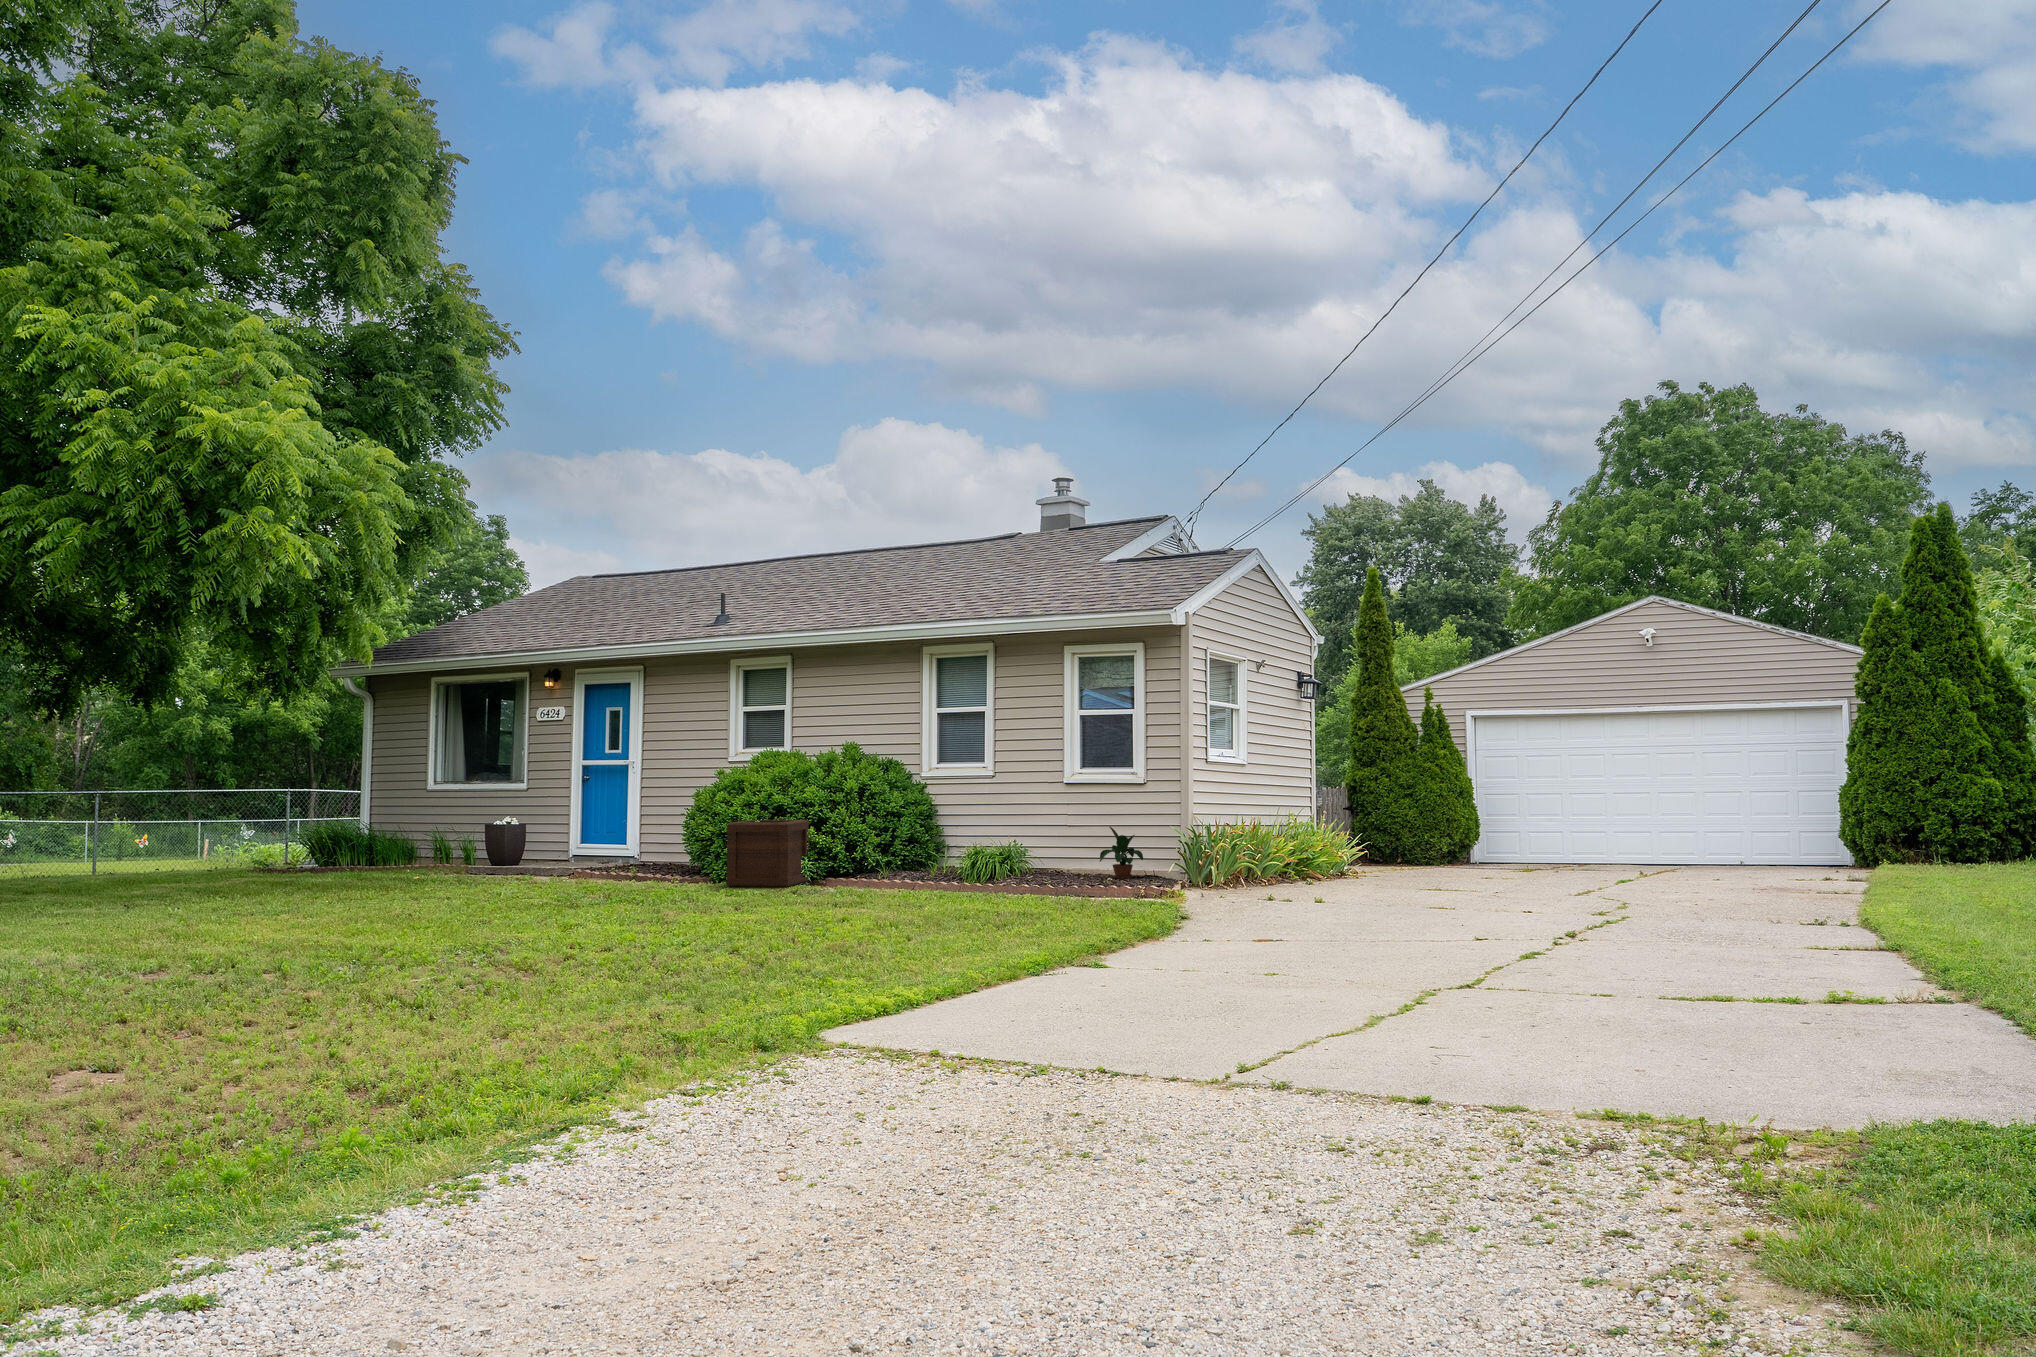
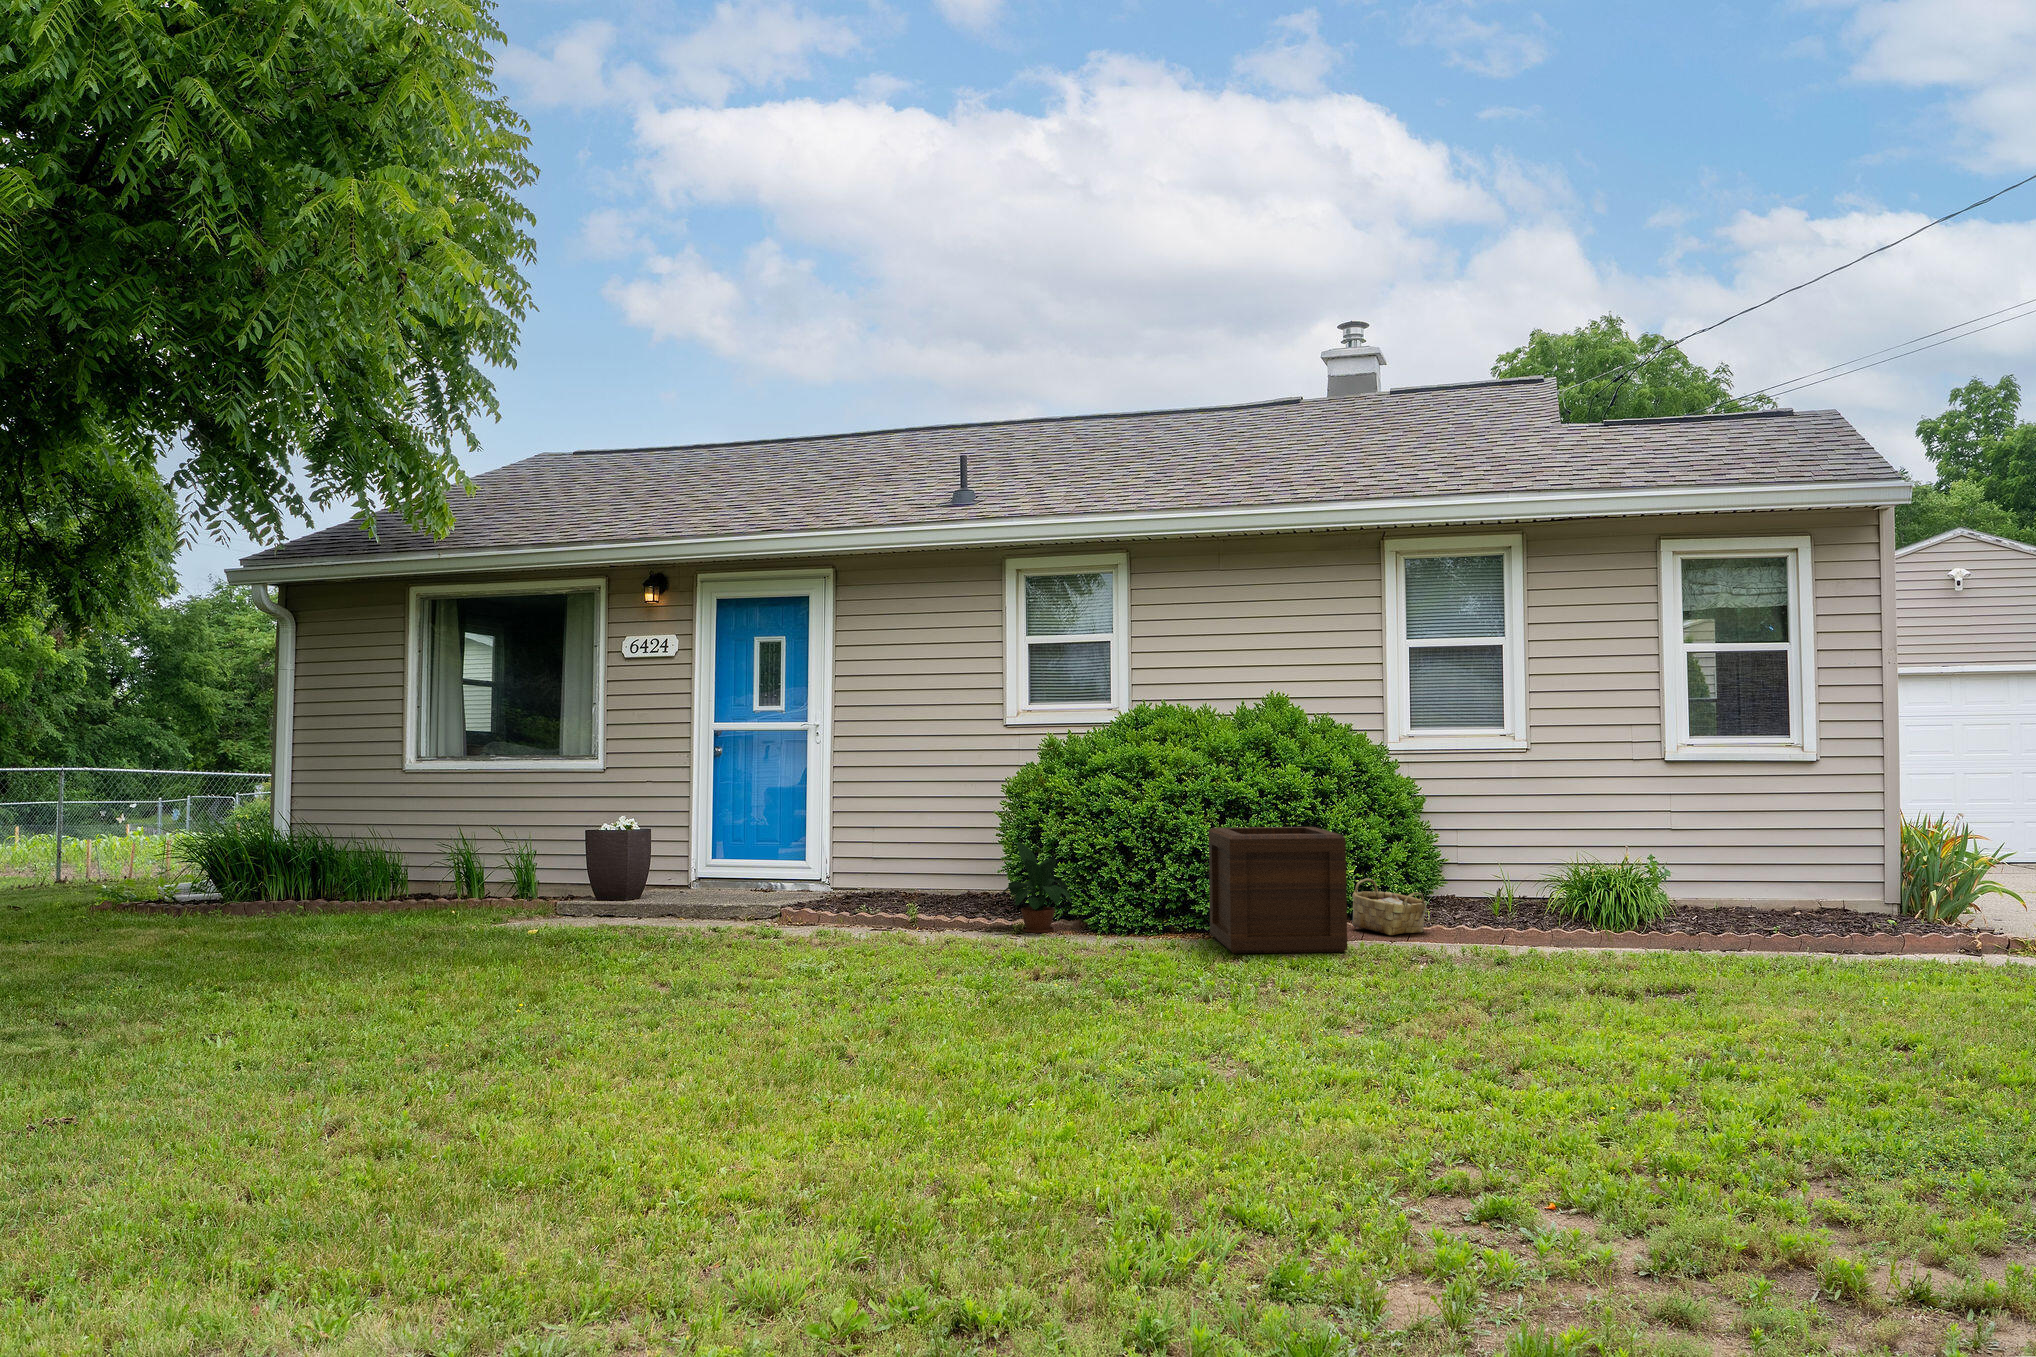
potted plant: present [1100,827,1143,878] -> present [1000,842,1072,933]
woven basket: none [835,851,870,882] -> present [1352,878,1426,936]

